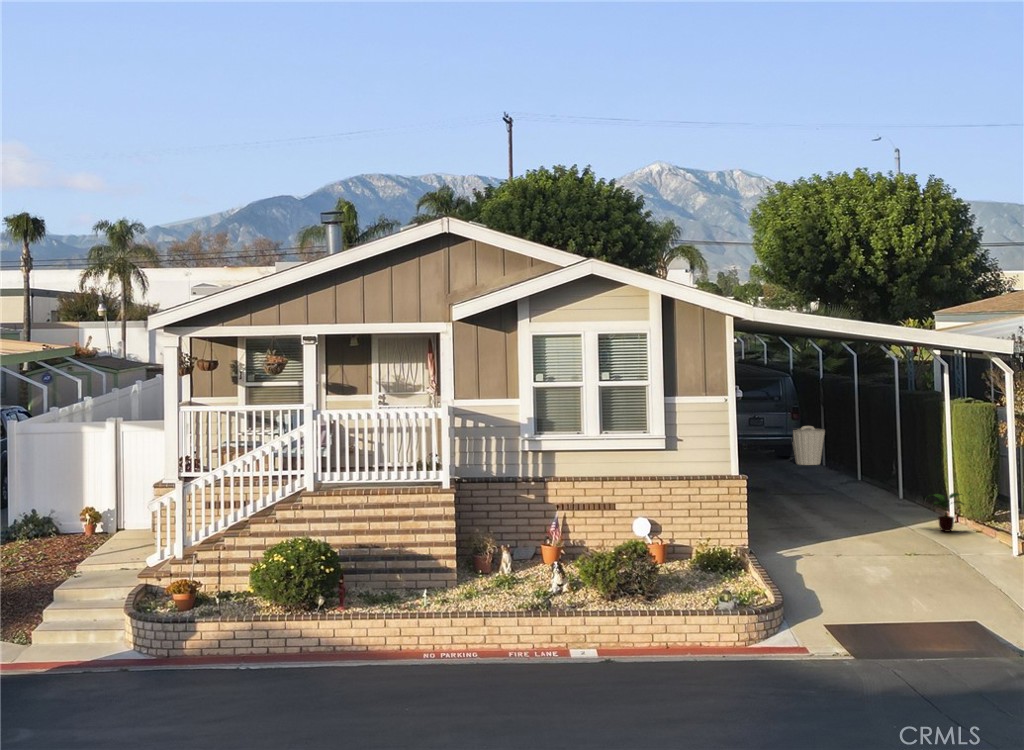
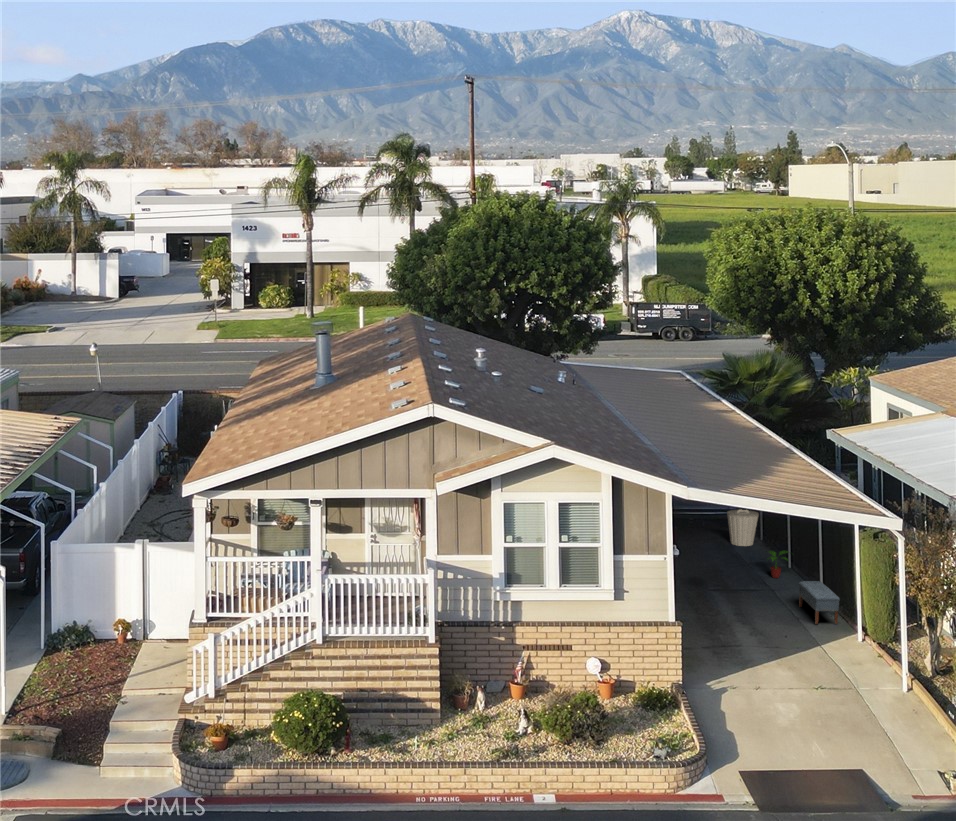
bench: none [877,471,927,511] -> present [799,581,840,624]
potted plant: present [928,493,964,532] -> present [768,551,788,578]

